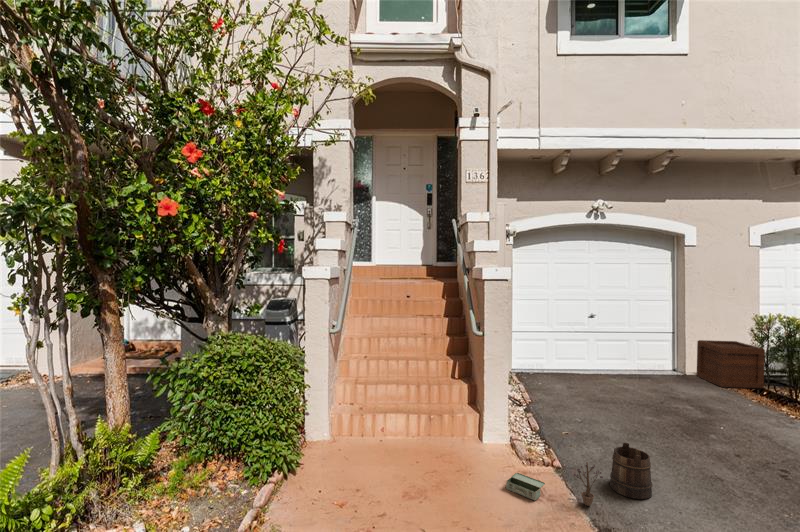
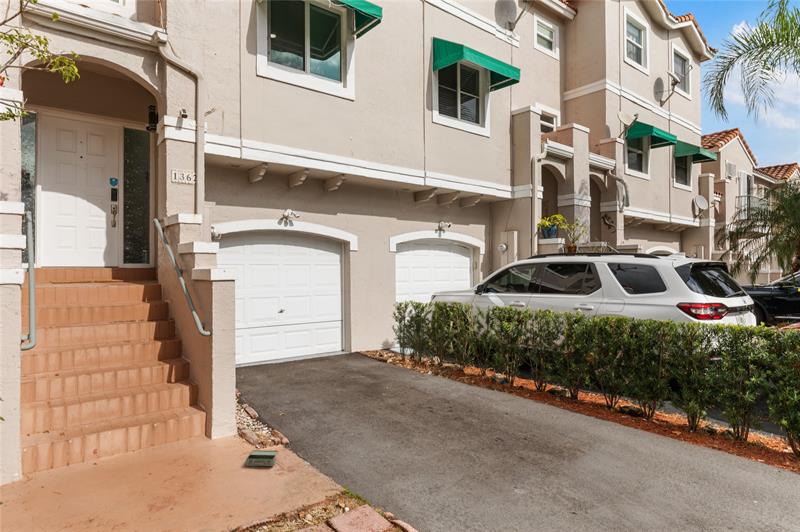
wooden crate: present [697,340,765,388] -> none [358,324,399,359]
bucket: present [610,443,652,499] -> none [322,405,350,444]
decorative plant: present [570,462,603,506] -> none [297,424,322,458]

